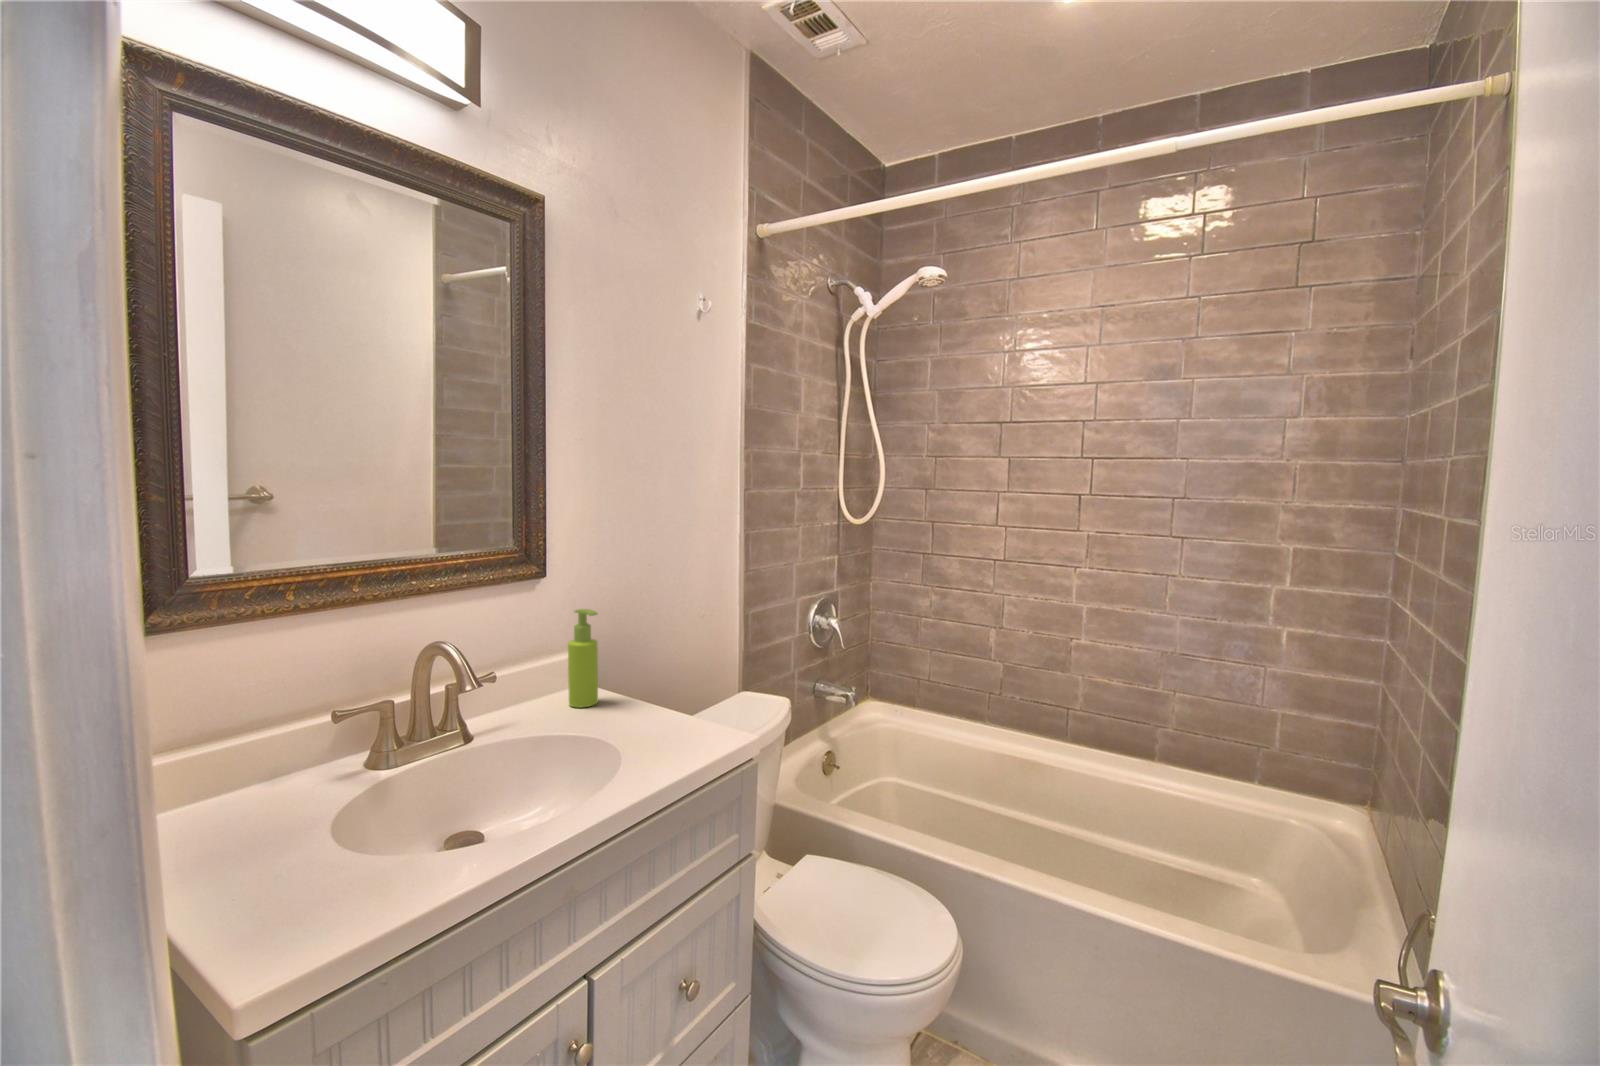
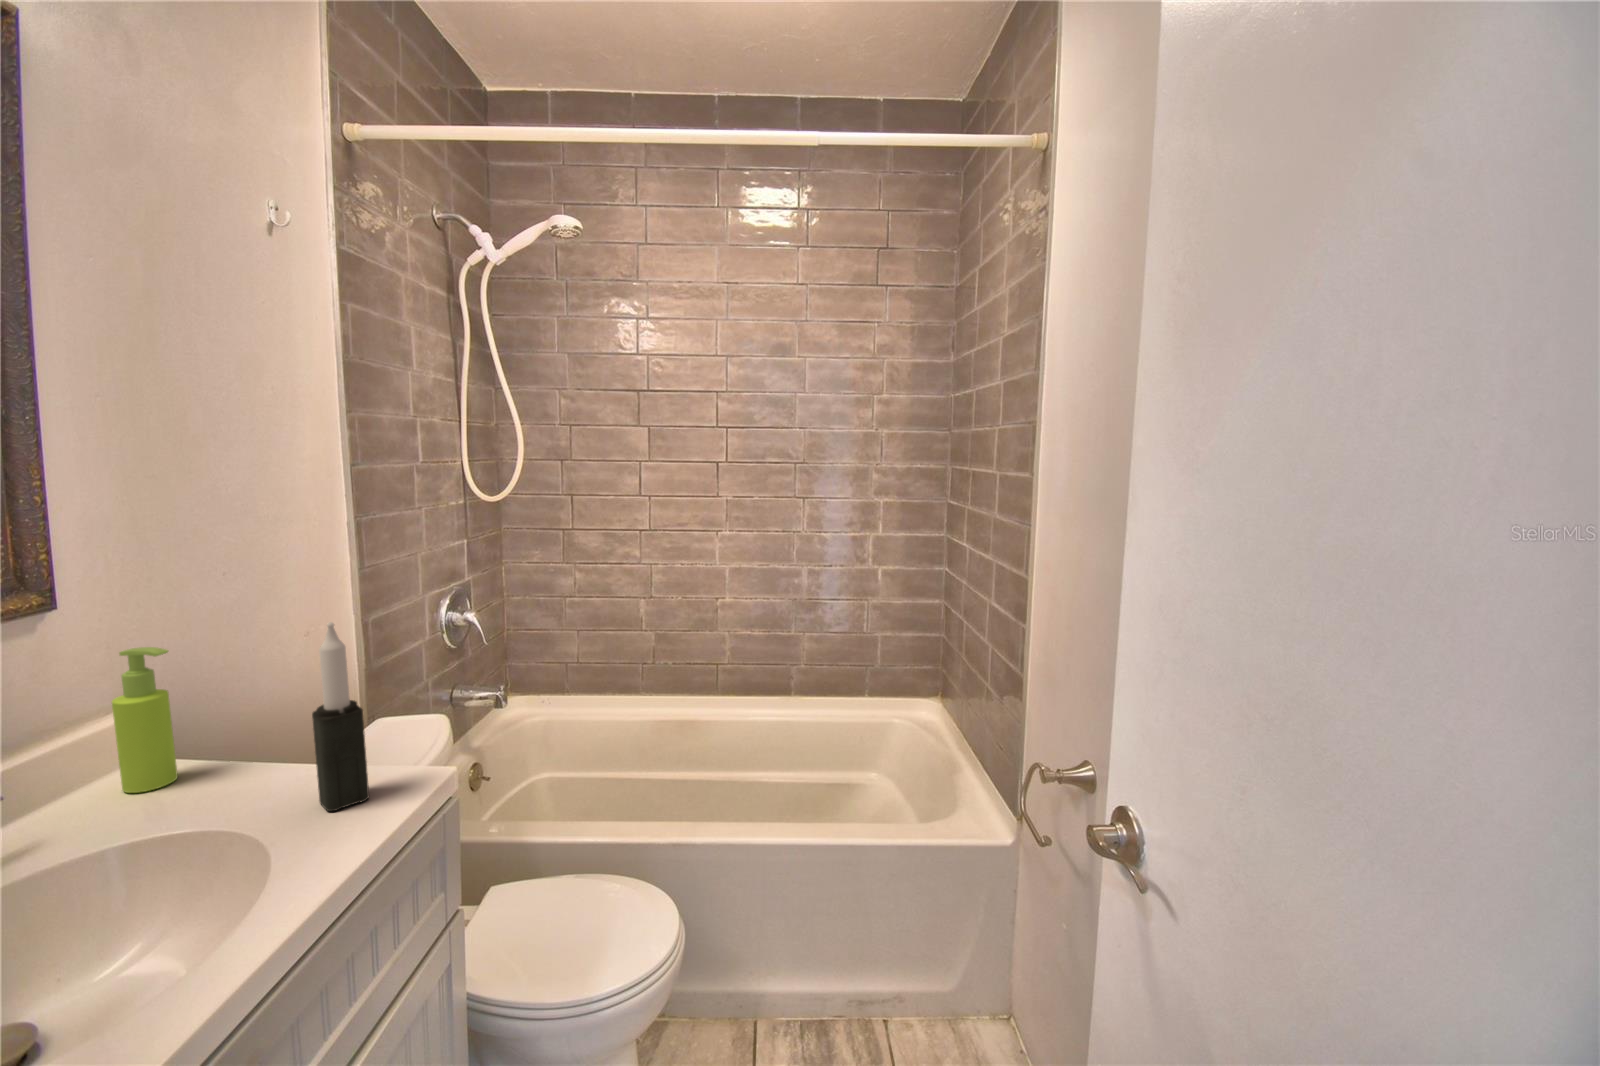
candle: none [659,606,689,750] -> present [312,622,369,811]

